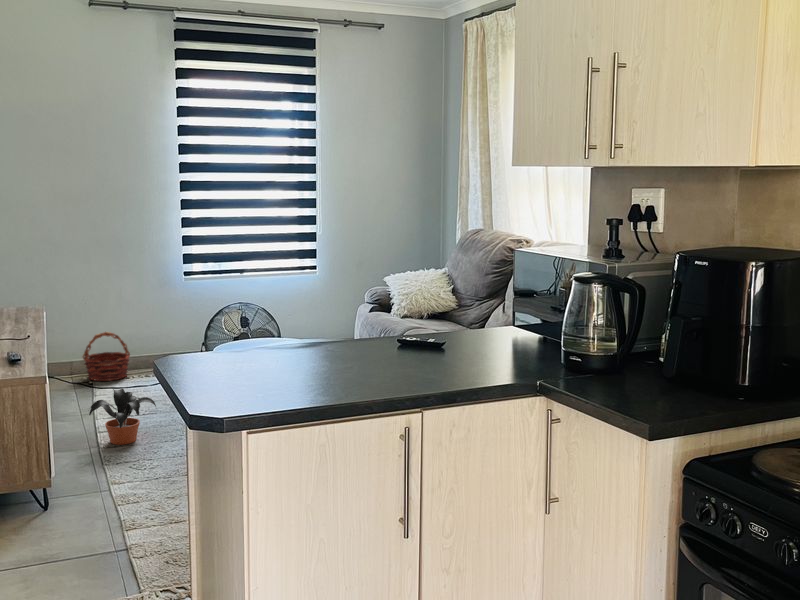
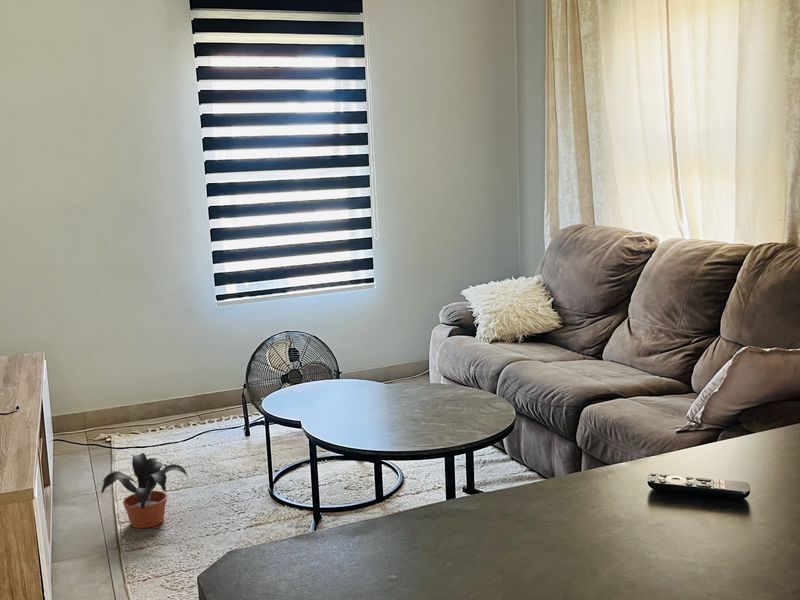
basket: present [83,332,130,381] -> none [95,372,154,433]

